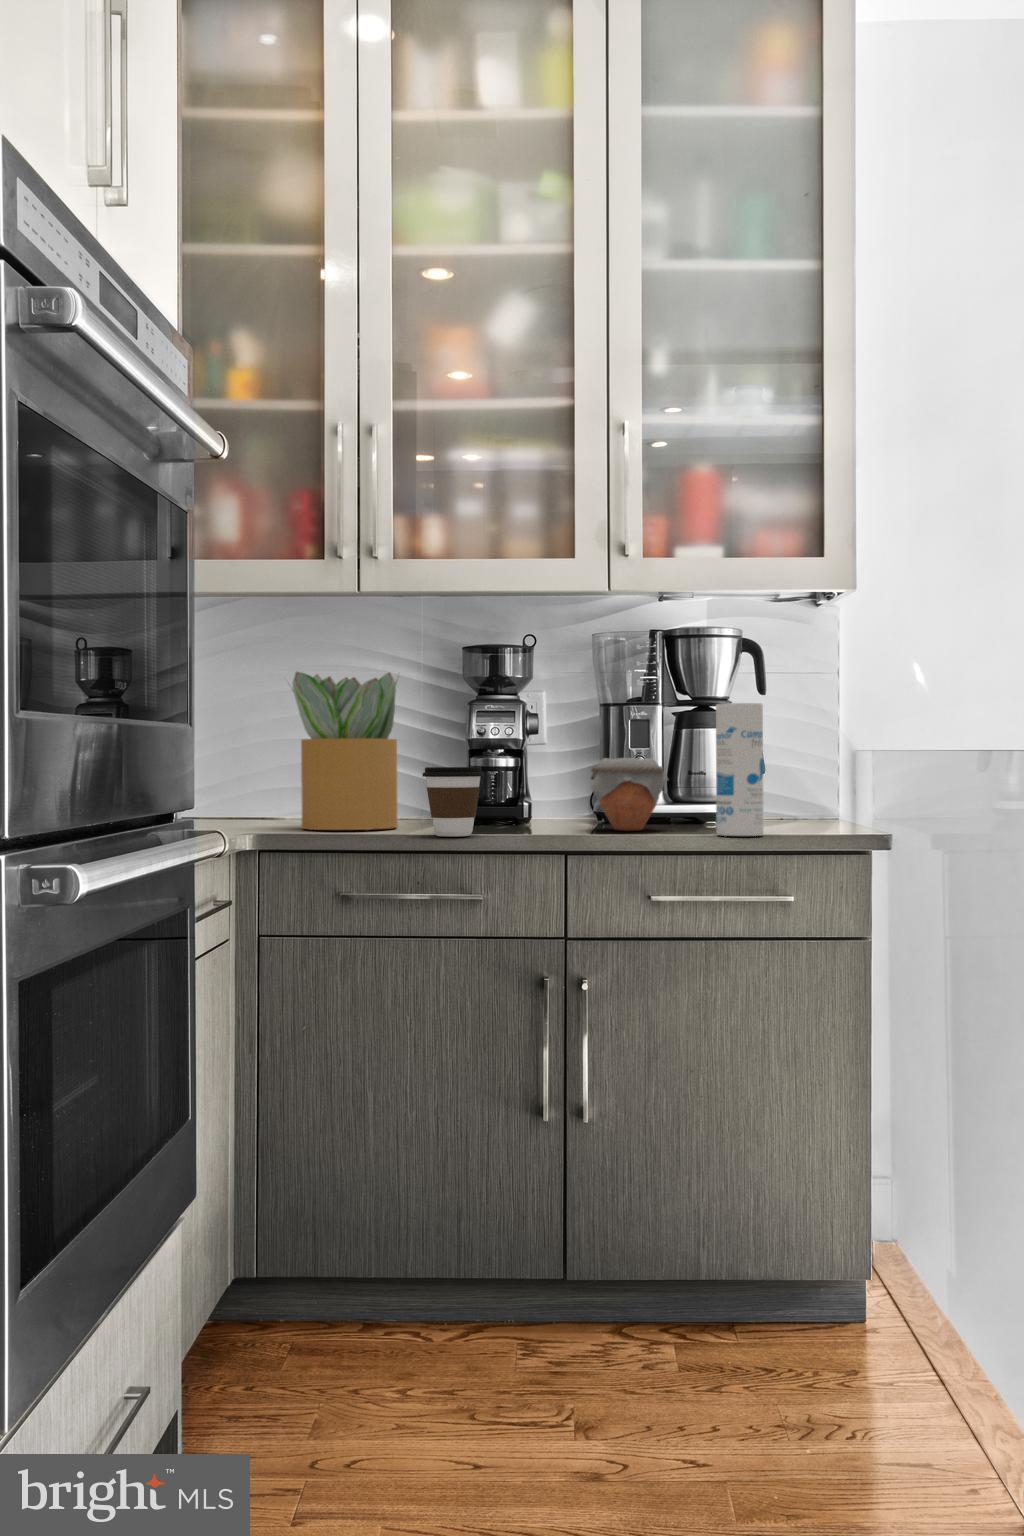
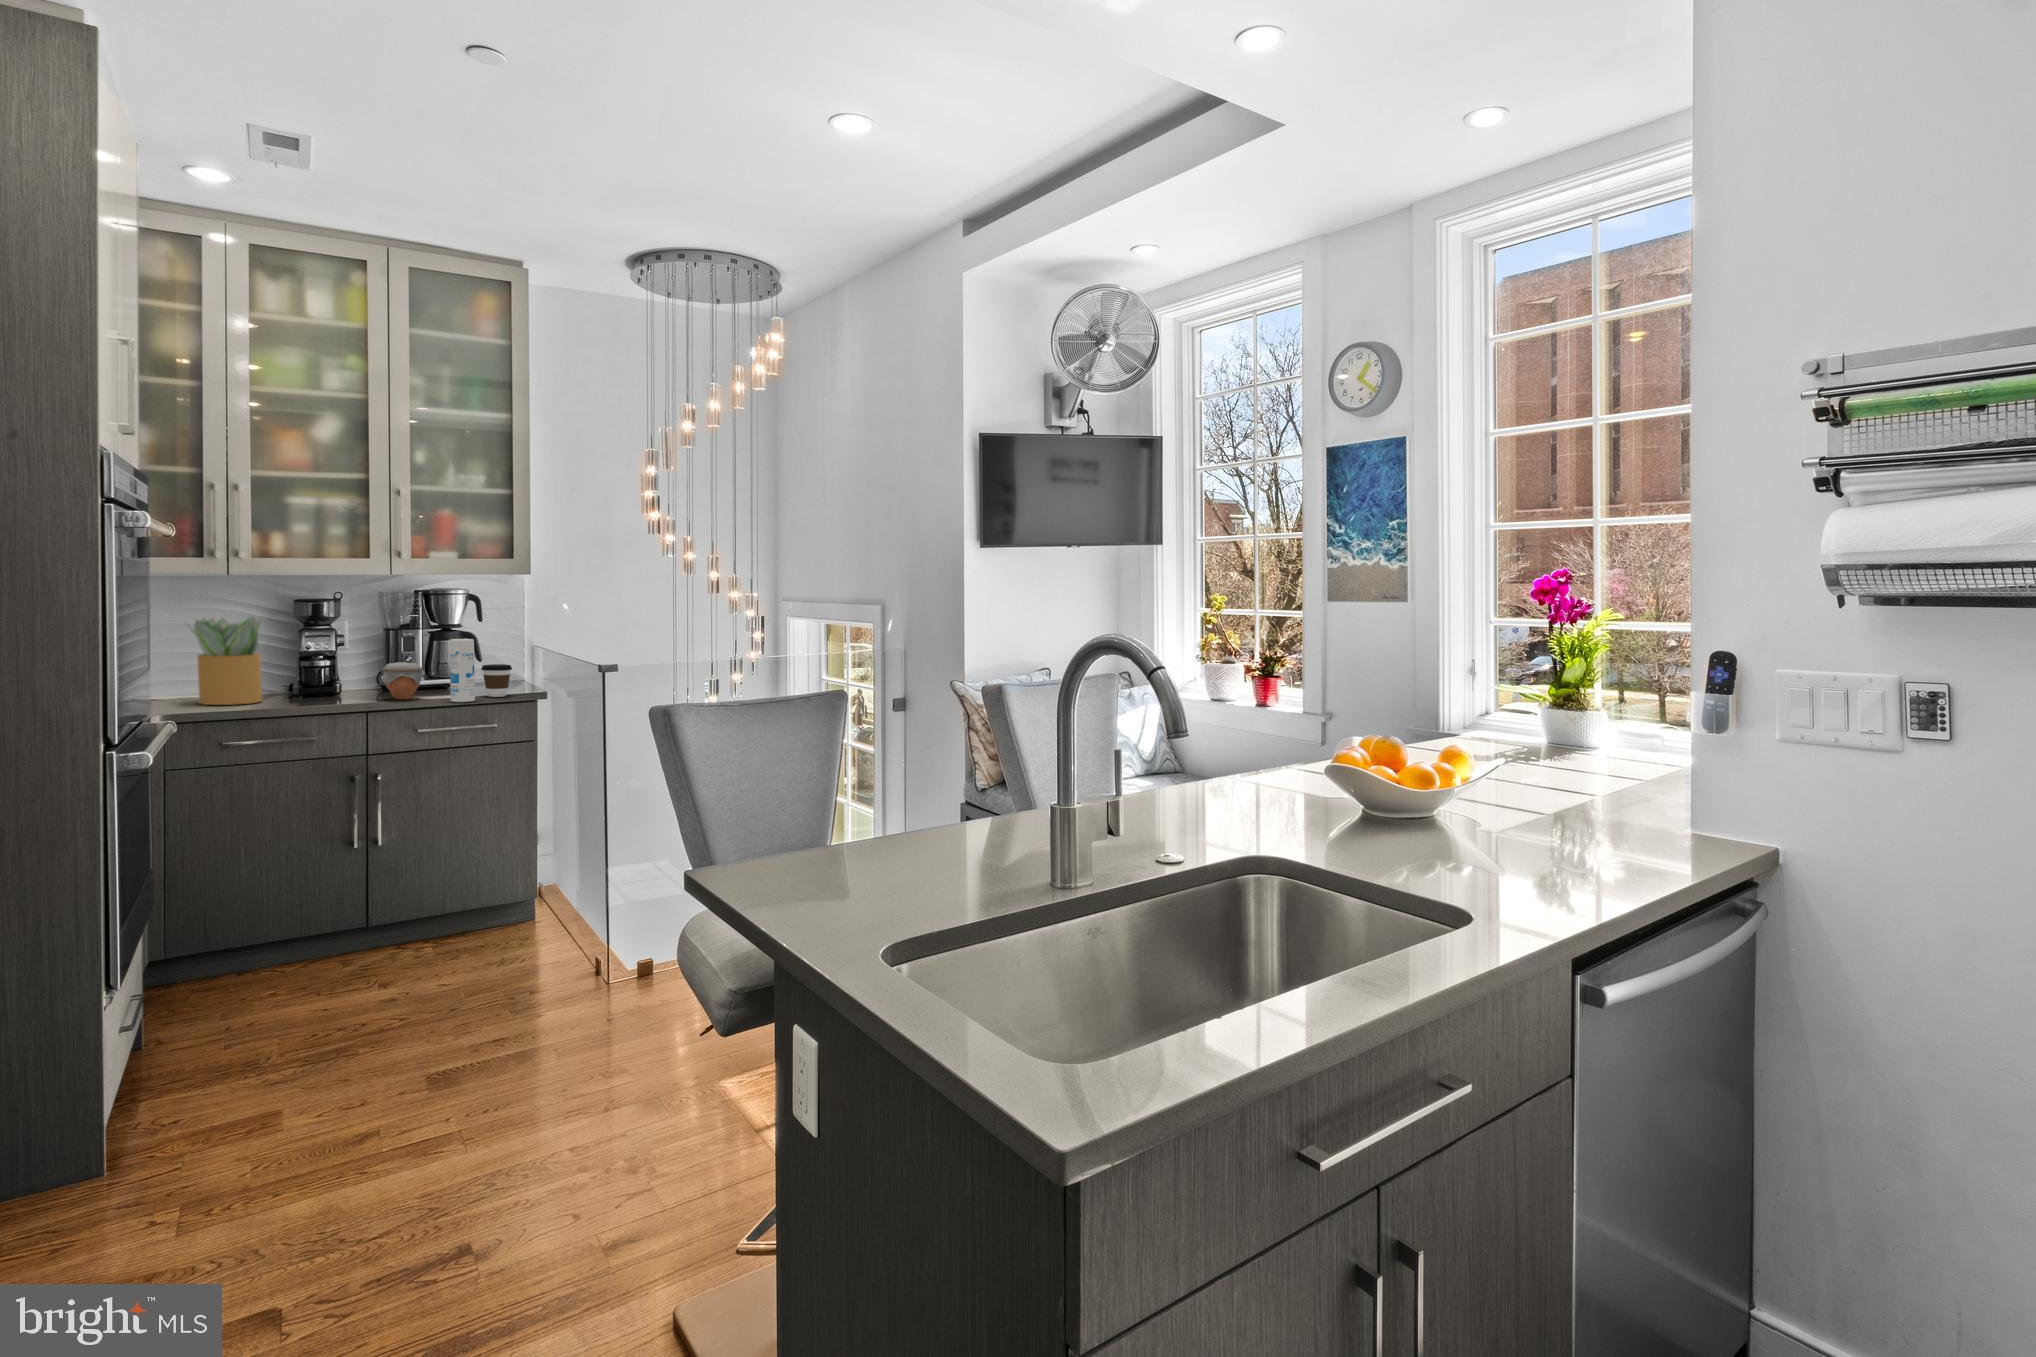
coffee cup: present [423,767,484,836] -> present [481,664,512,697]

